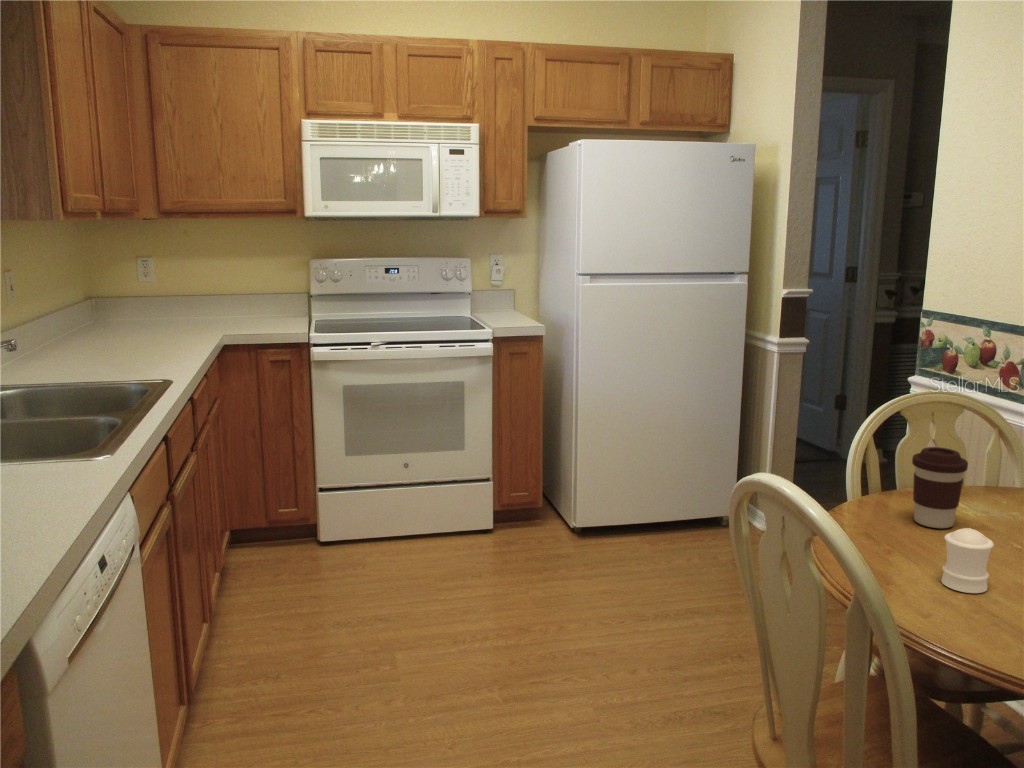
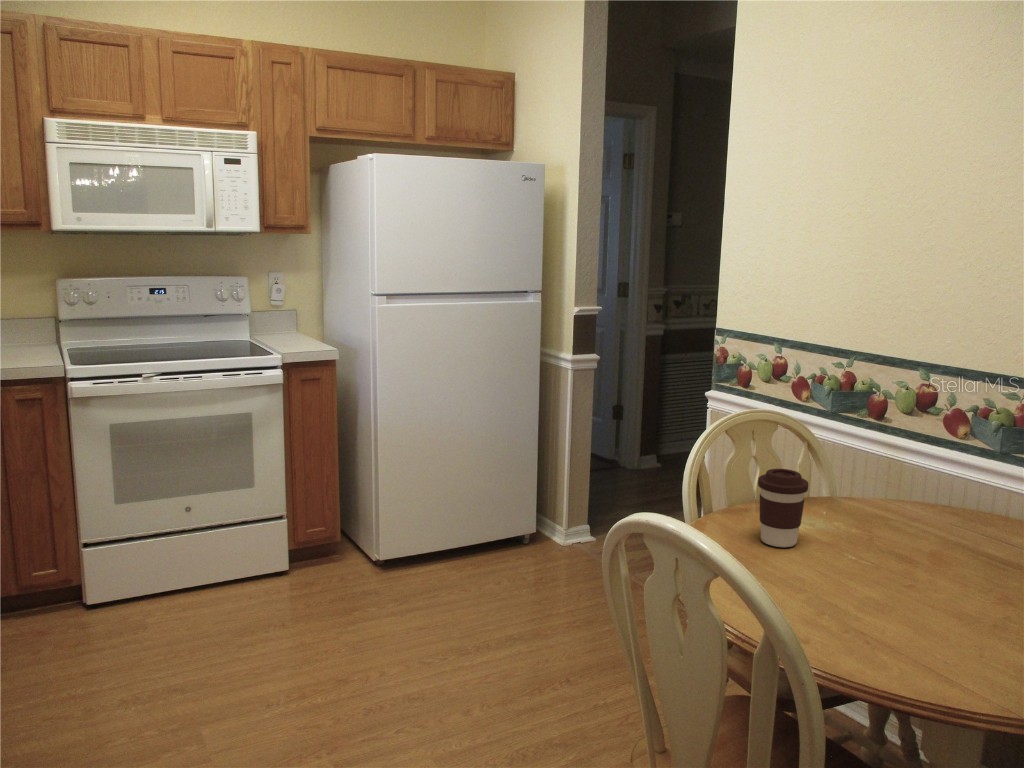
salt shaker: present [941,528,994,593] -> none [810,552,858,615]

